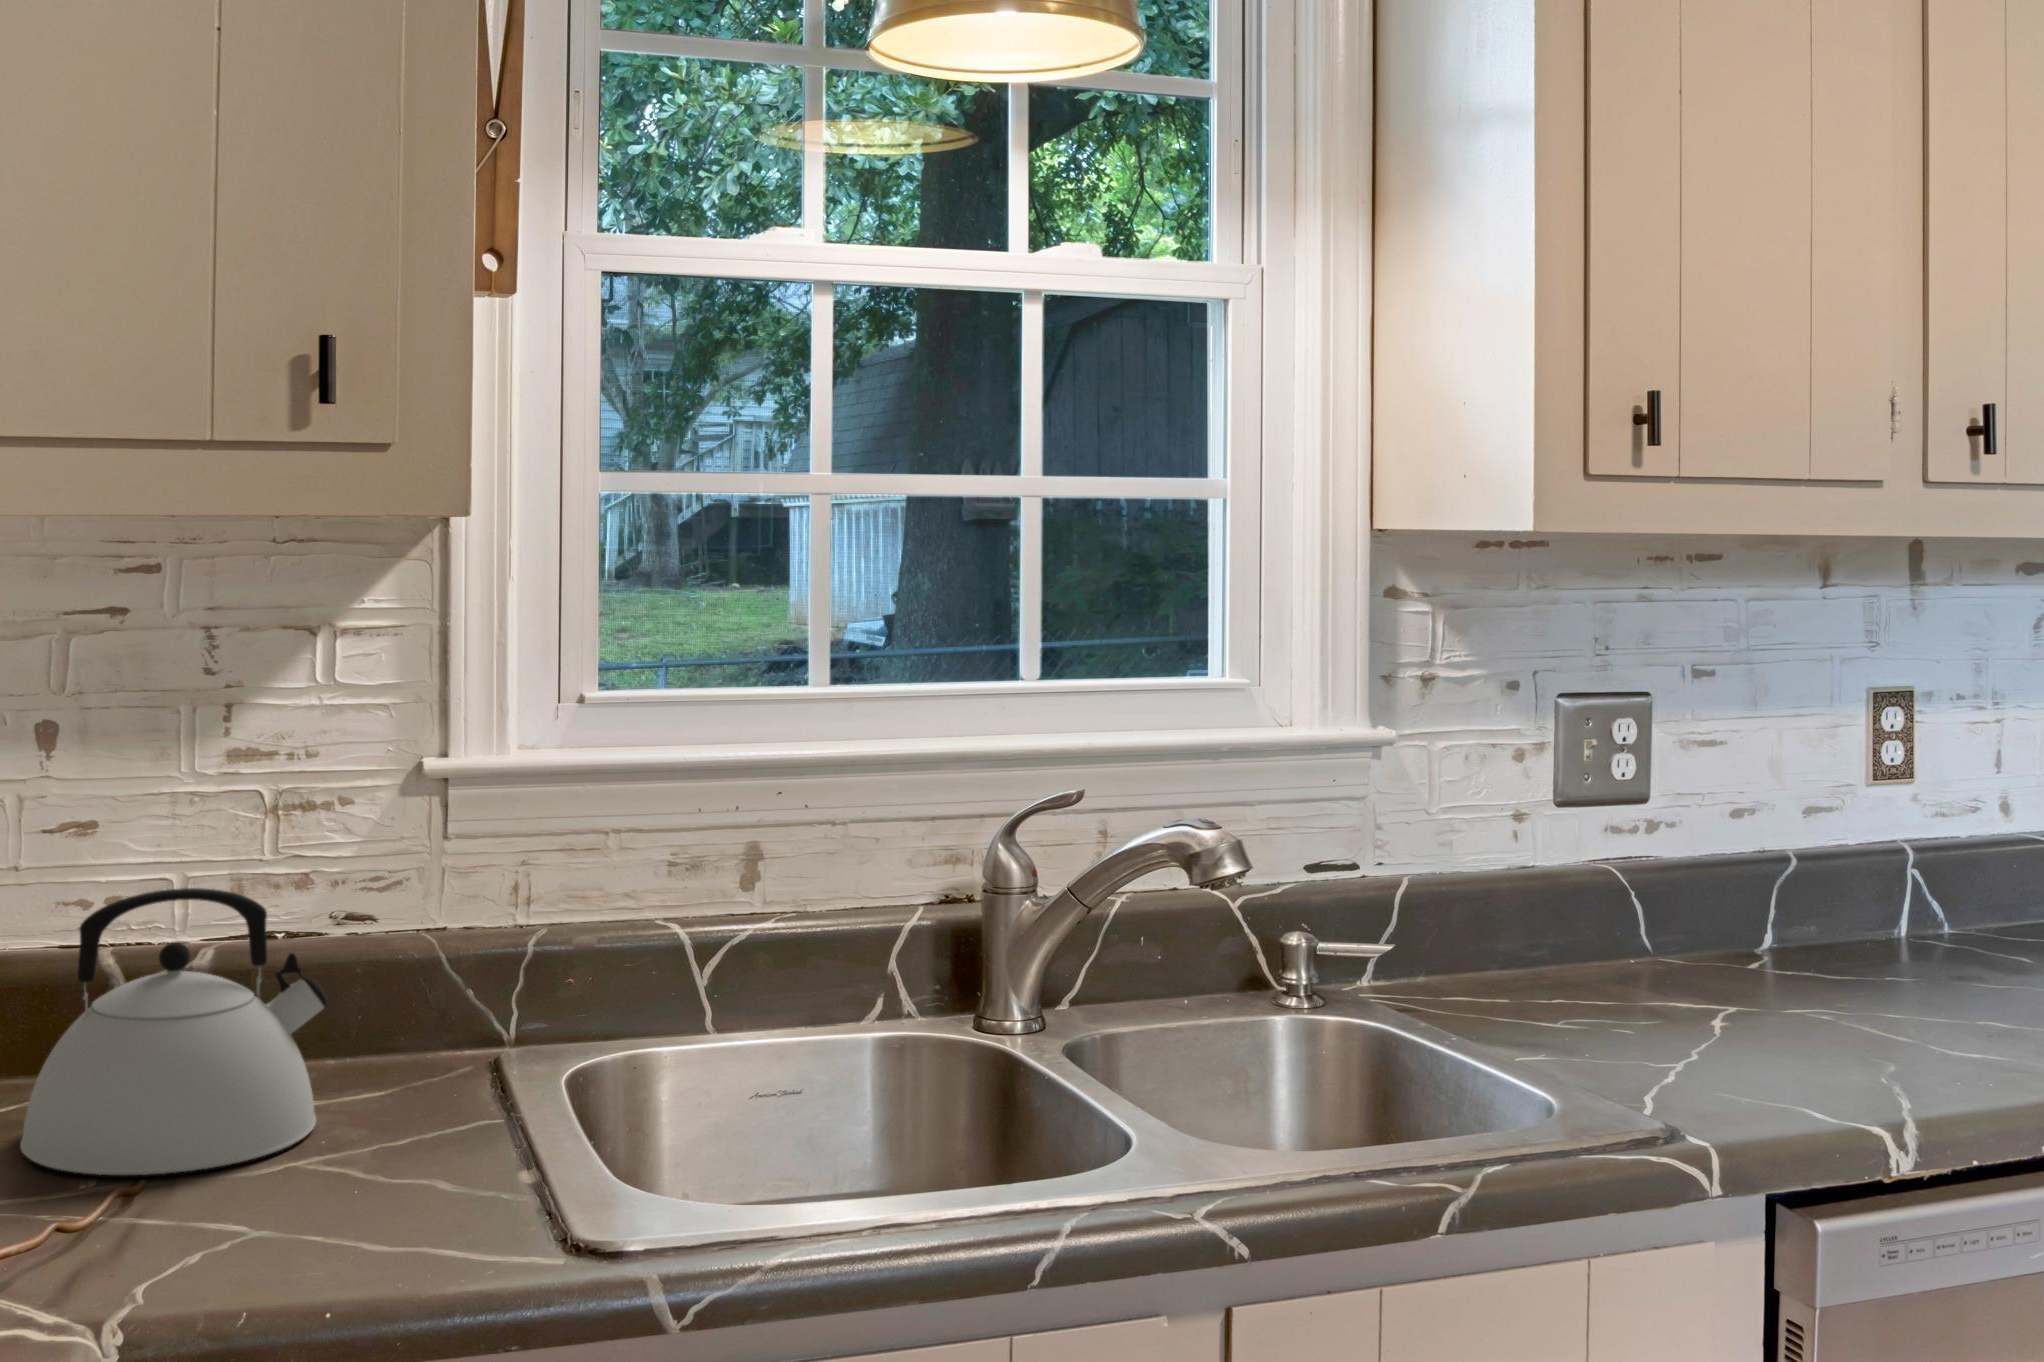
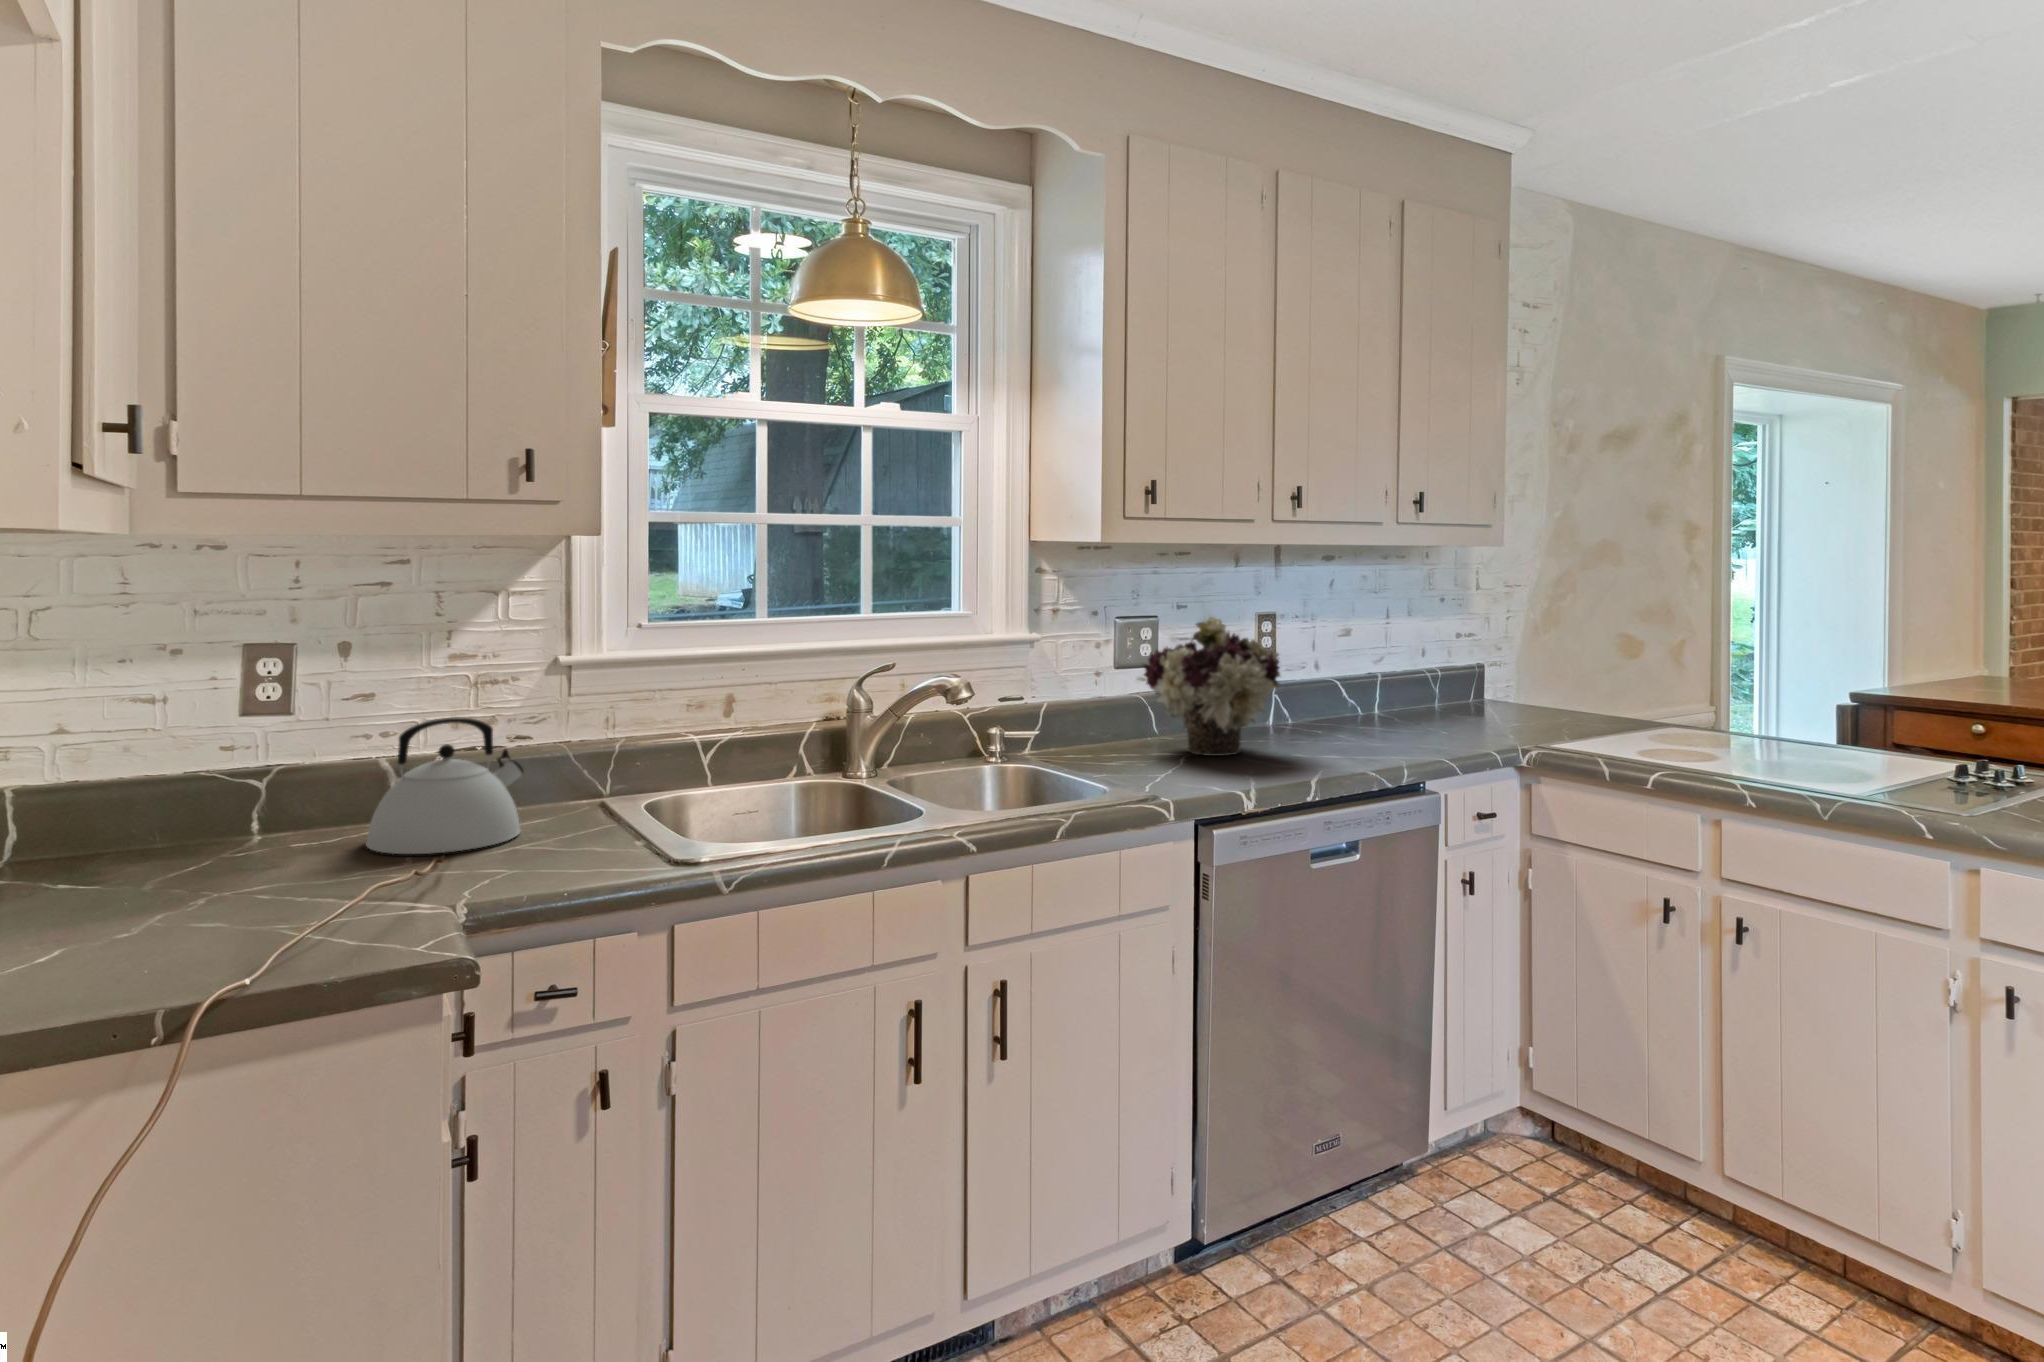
flower arrangement: none [1619,699,1949,1015] -> present [1143,616,1280,756]

